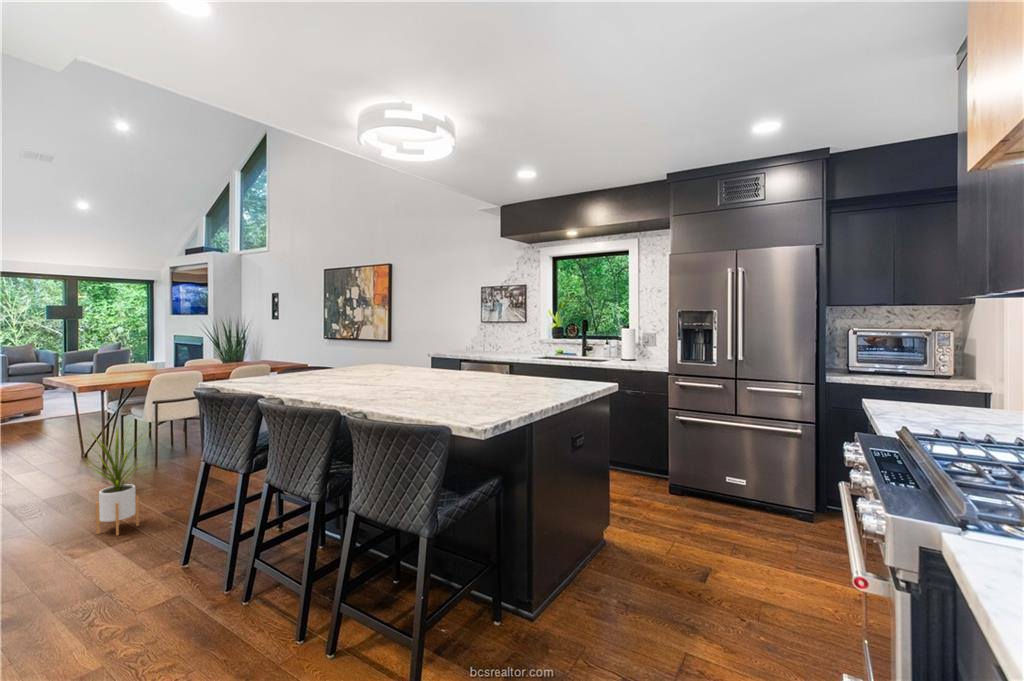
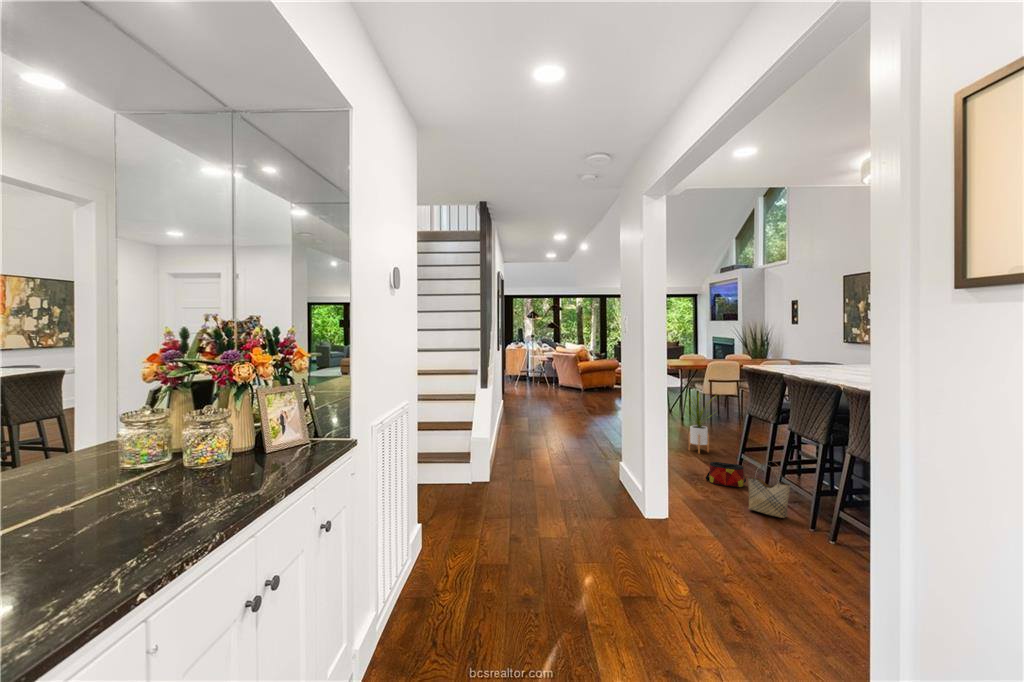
woven basket: none [189,545,266,651] -> present [748,461,790,518]
bag: none [112,552,196,607] -> present [705,462,746,488]

